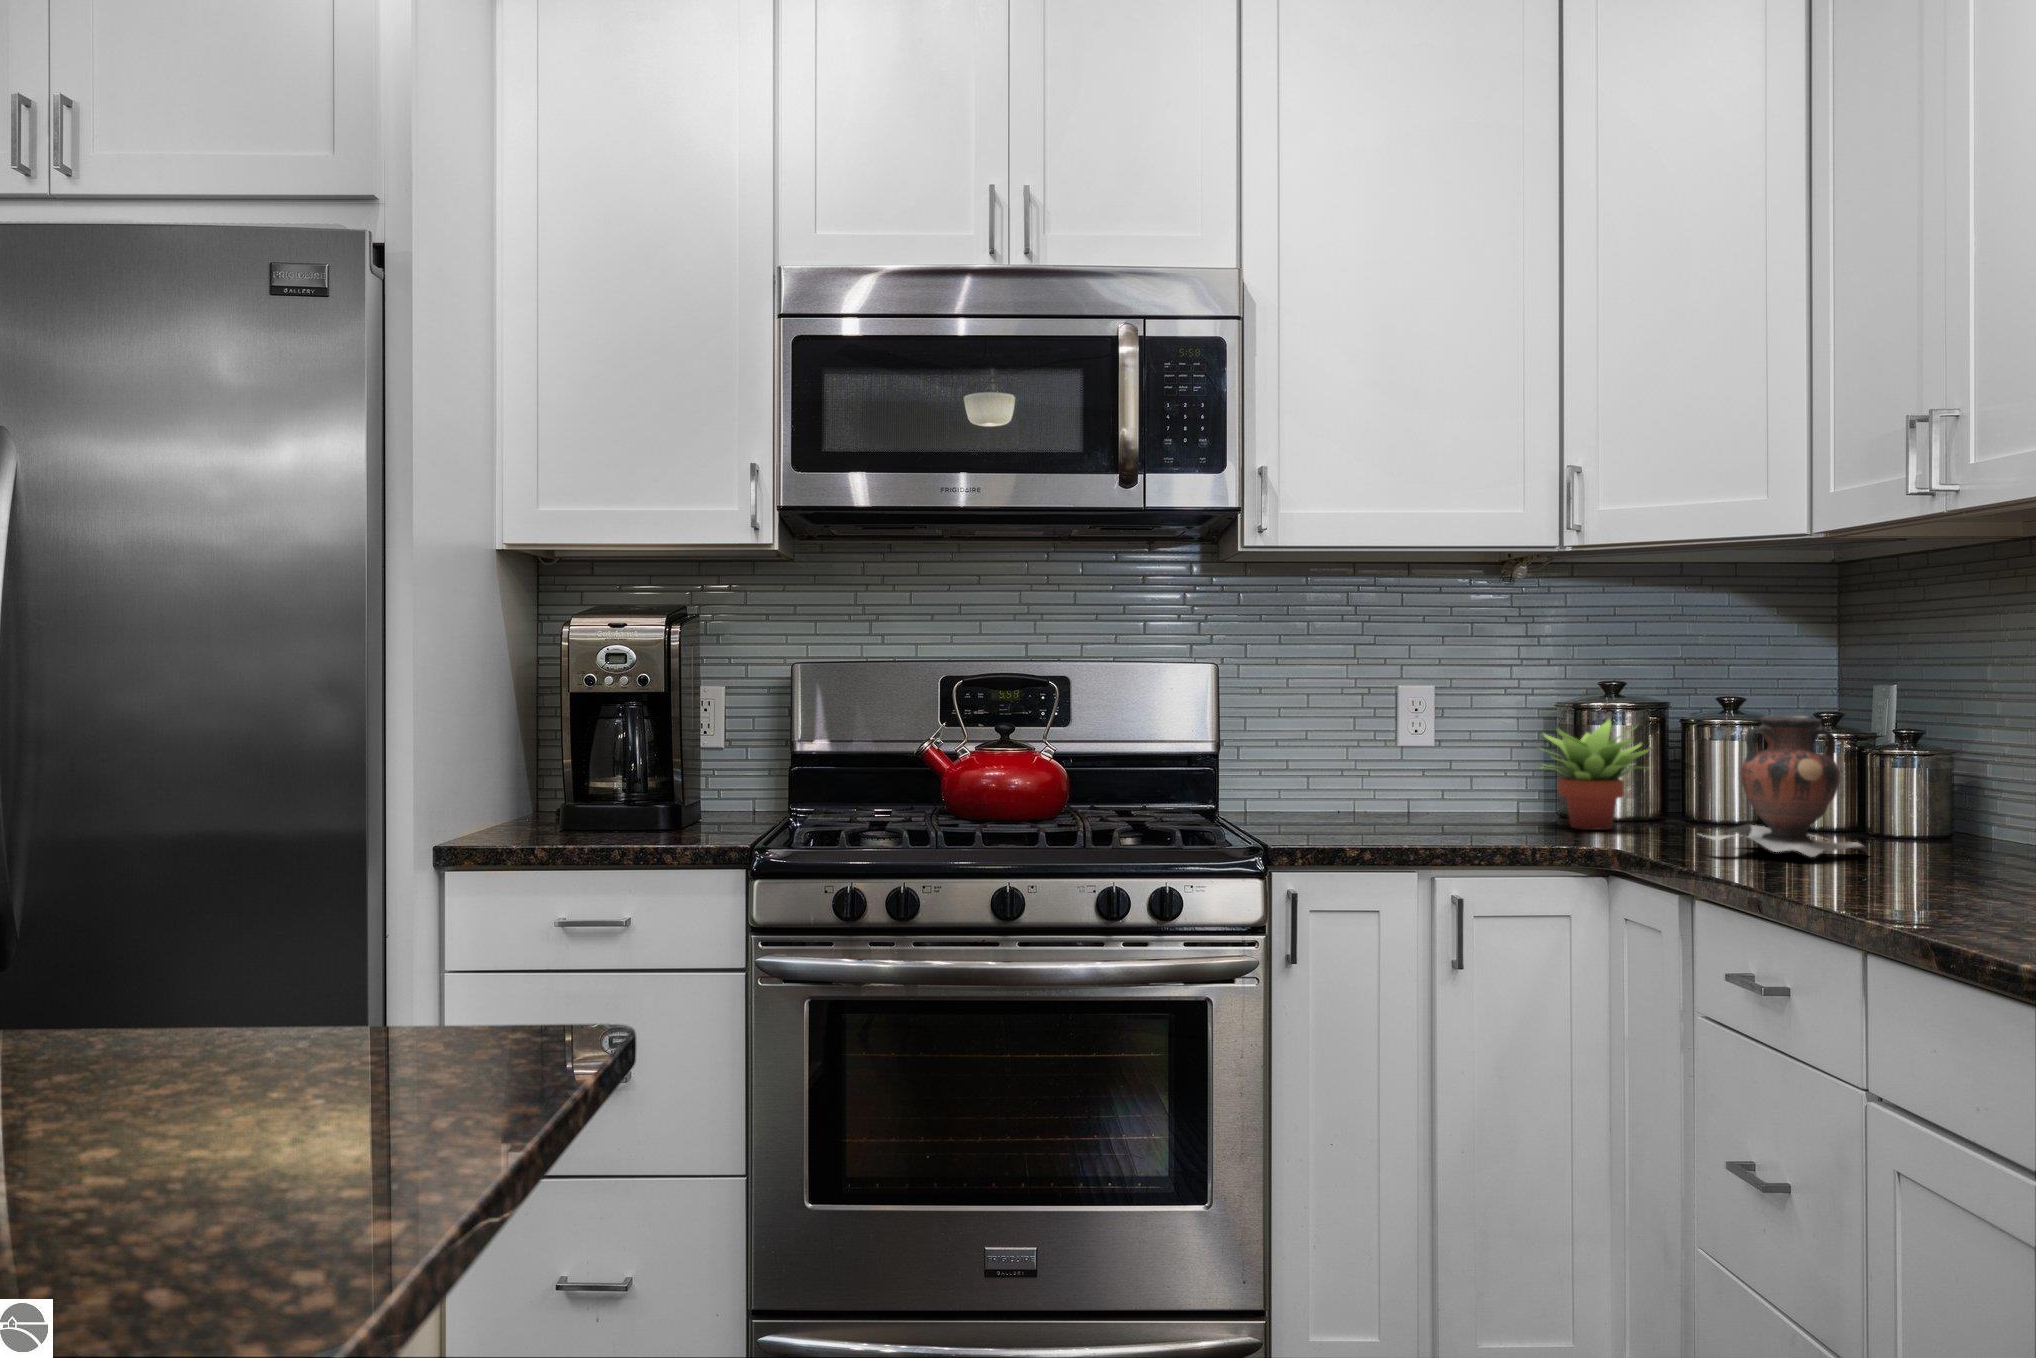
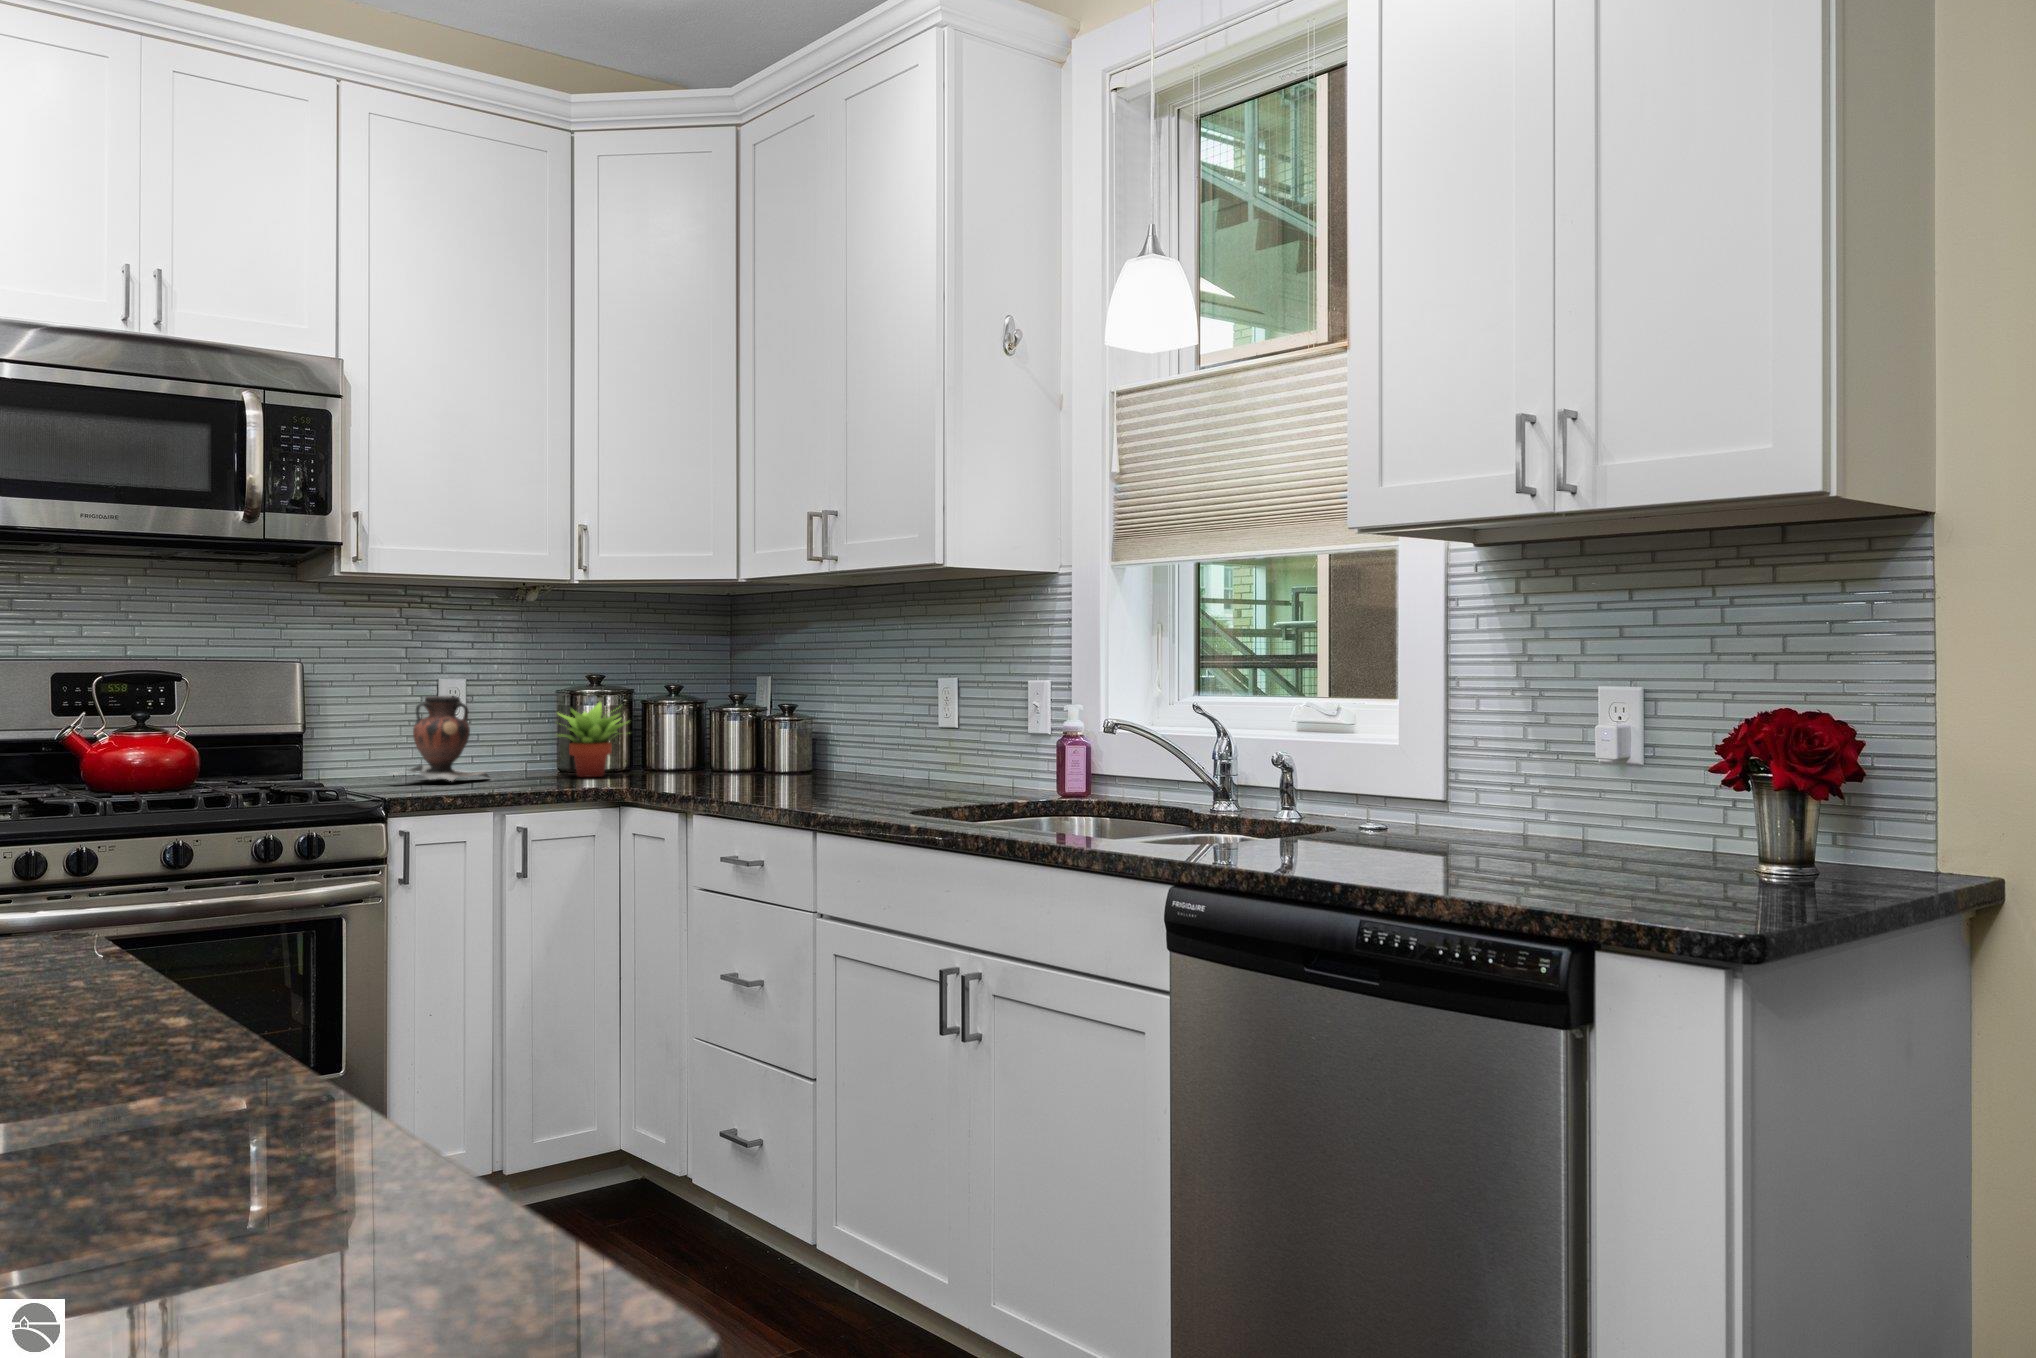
vase: present [1701,716,1869,857] -> present [393,695,489,781]

